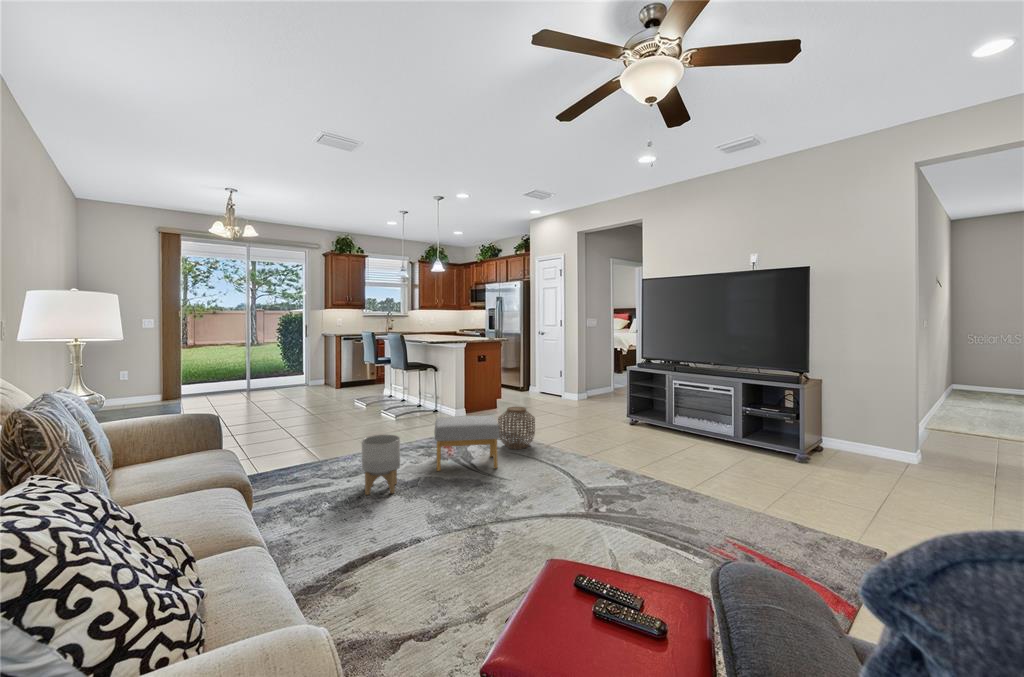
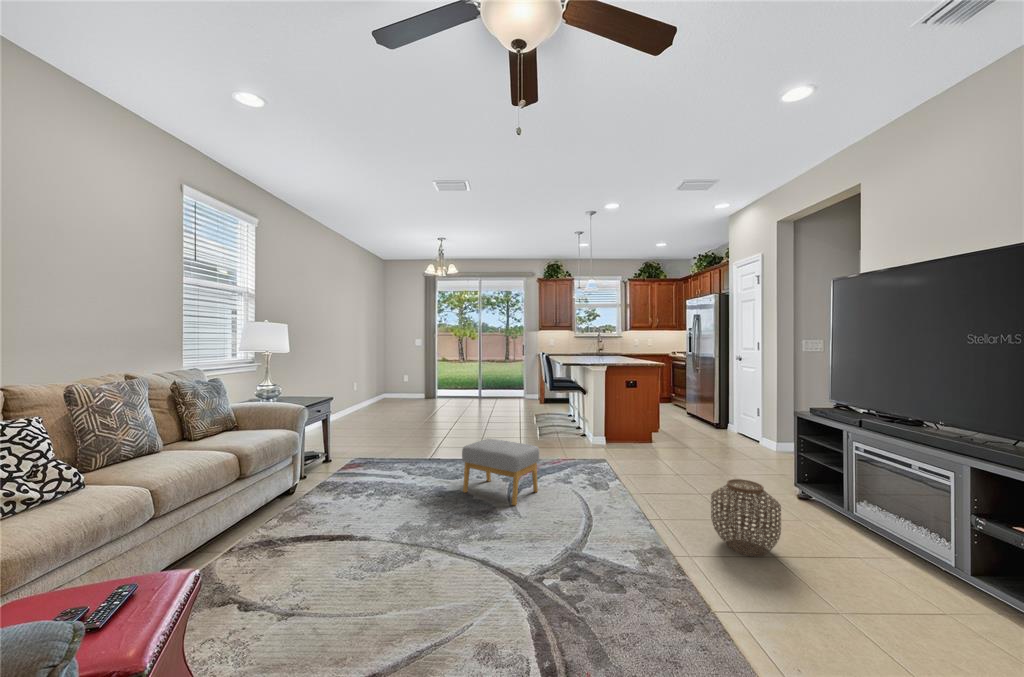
woven basket: present [498,407,535,449] -> present [711,479,781,556]
planter: present [362,435,400,495] -> none [381,444,416,501]

